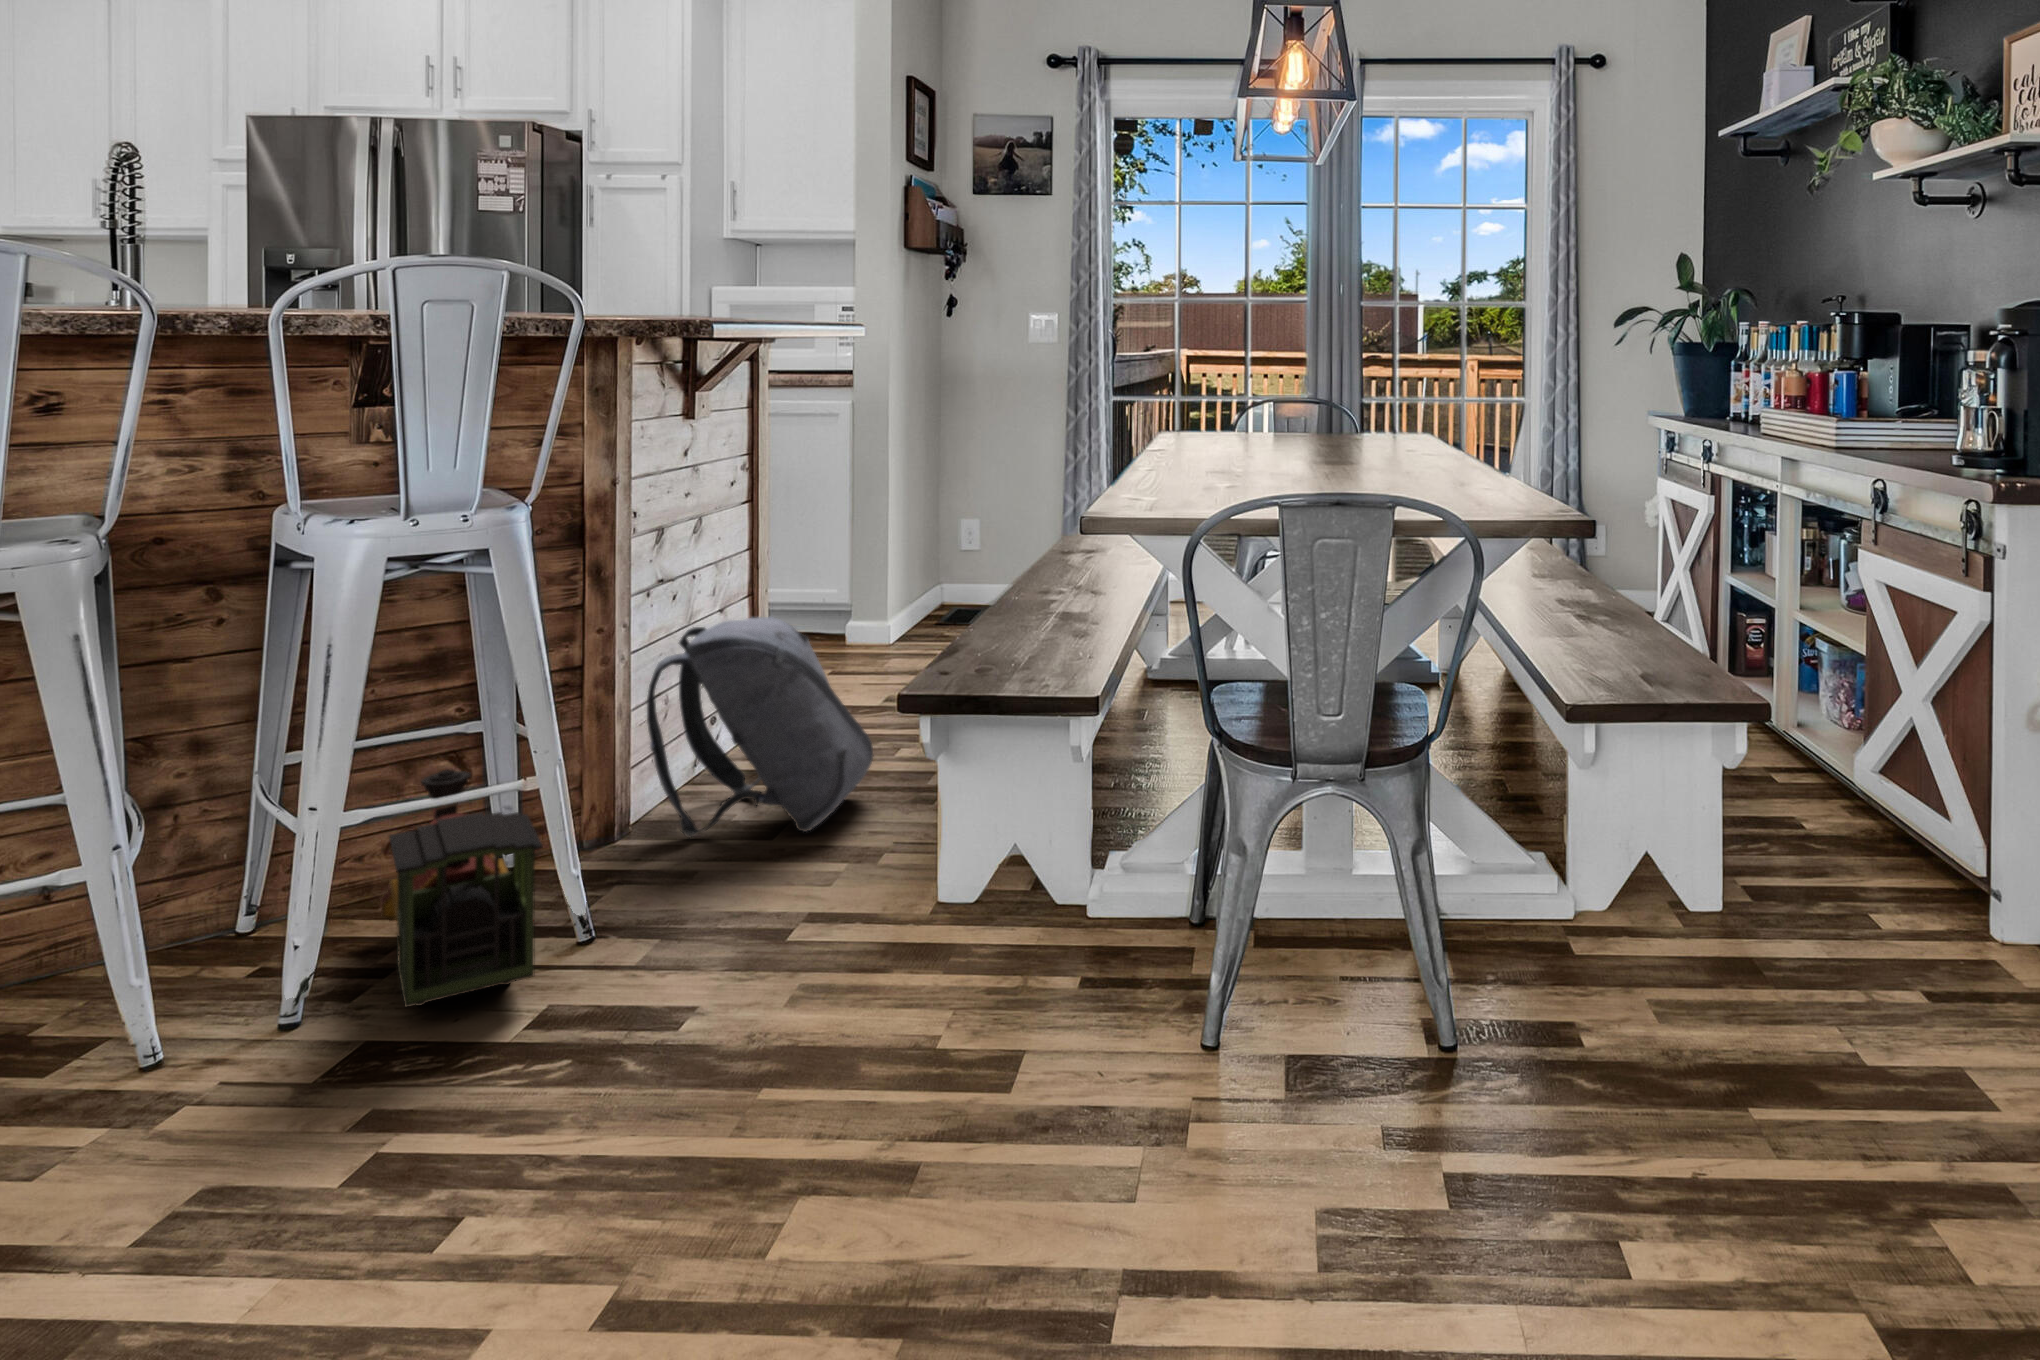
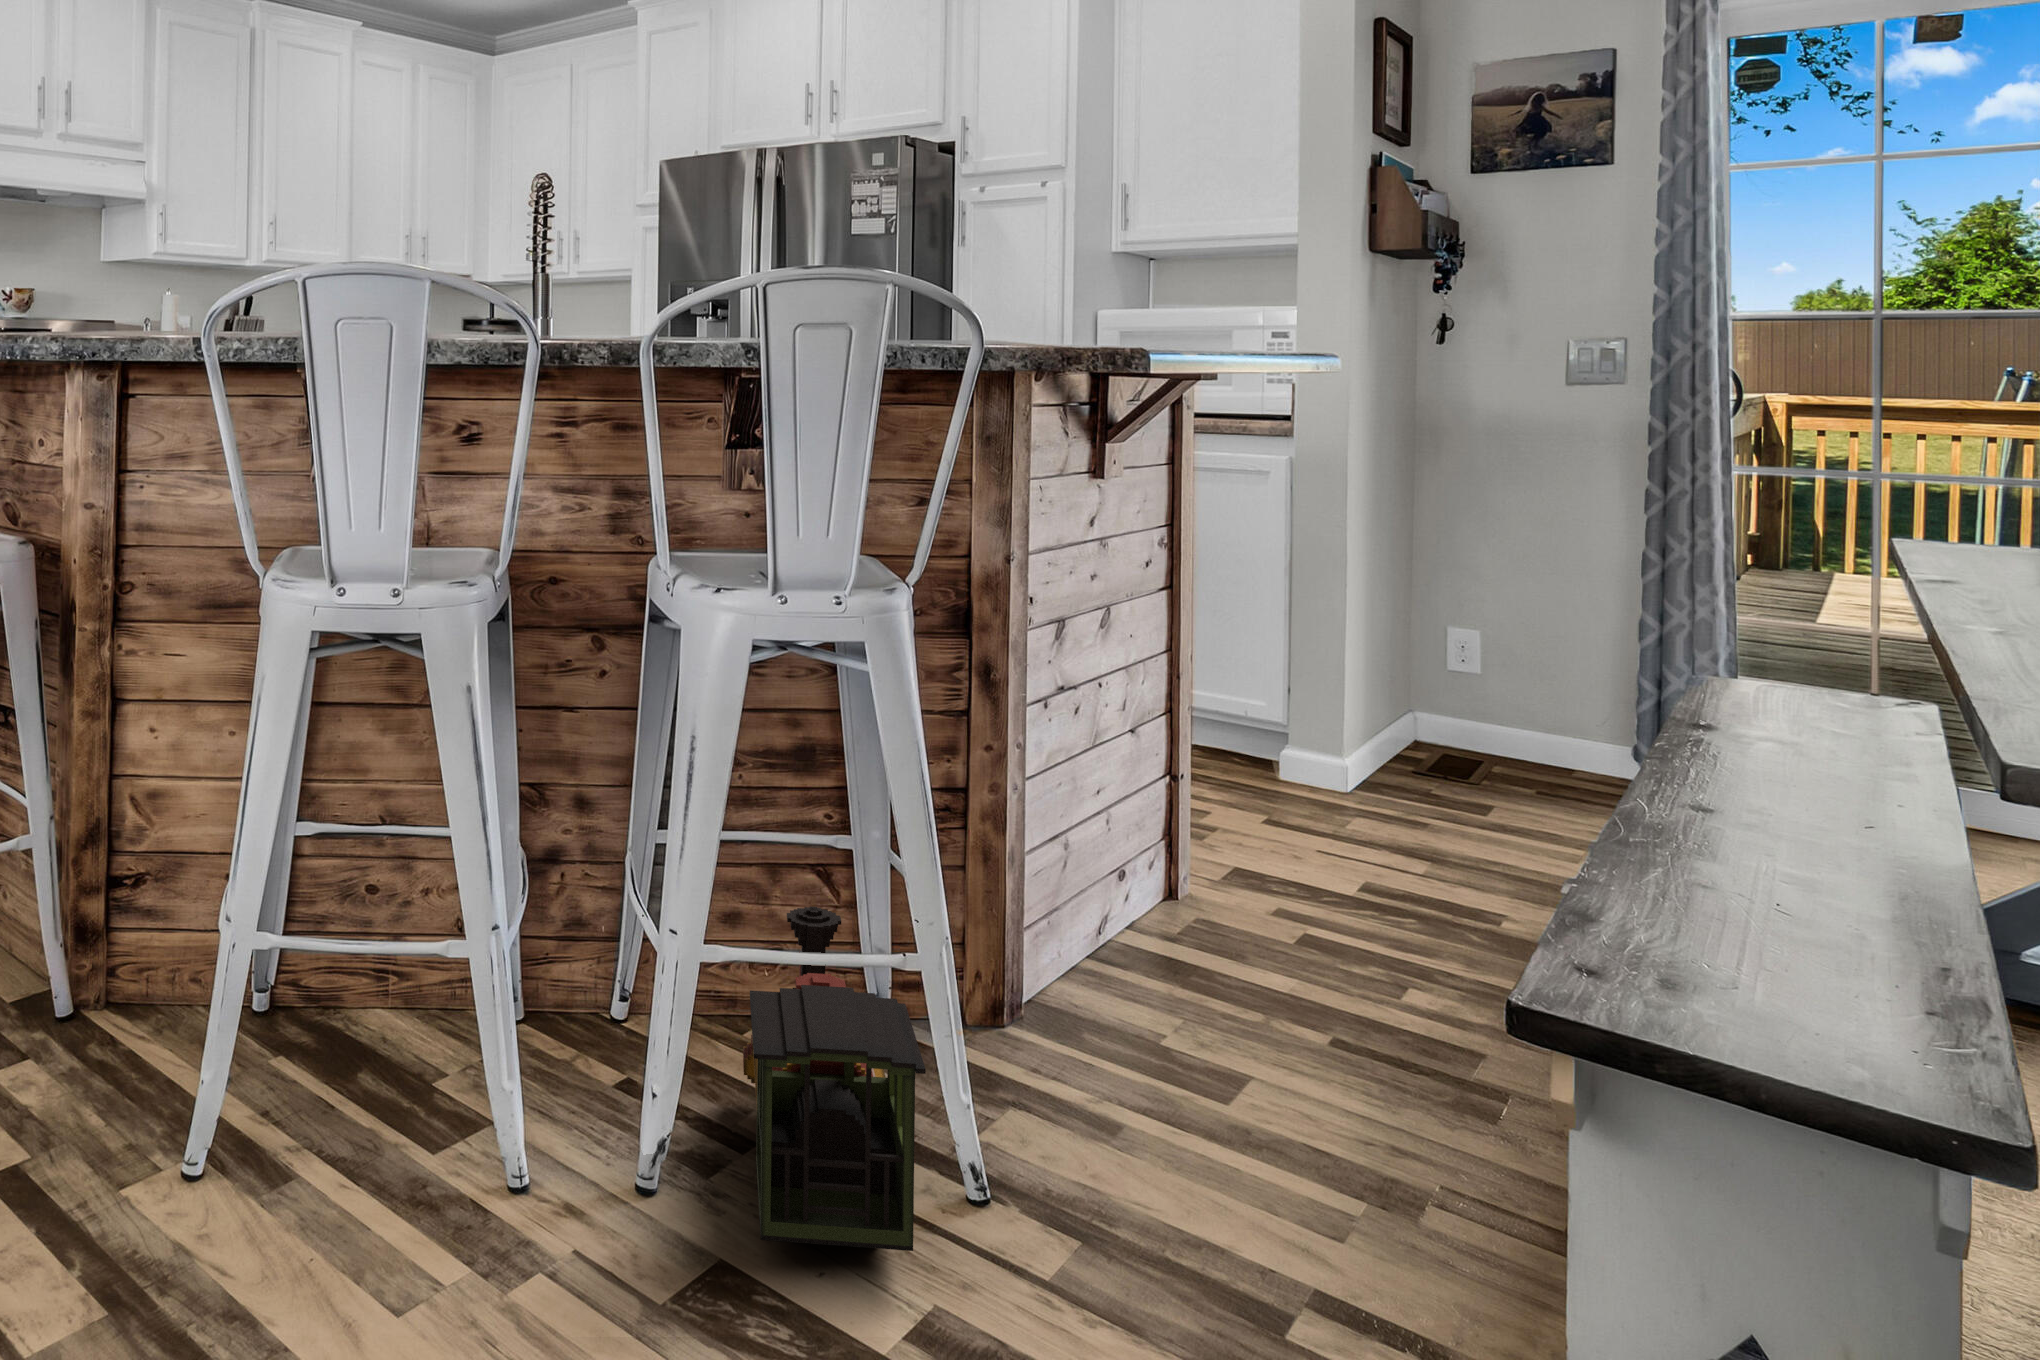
backpack: present [647,617,873,838] -> none [1047,759,1372,1104]

